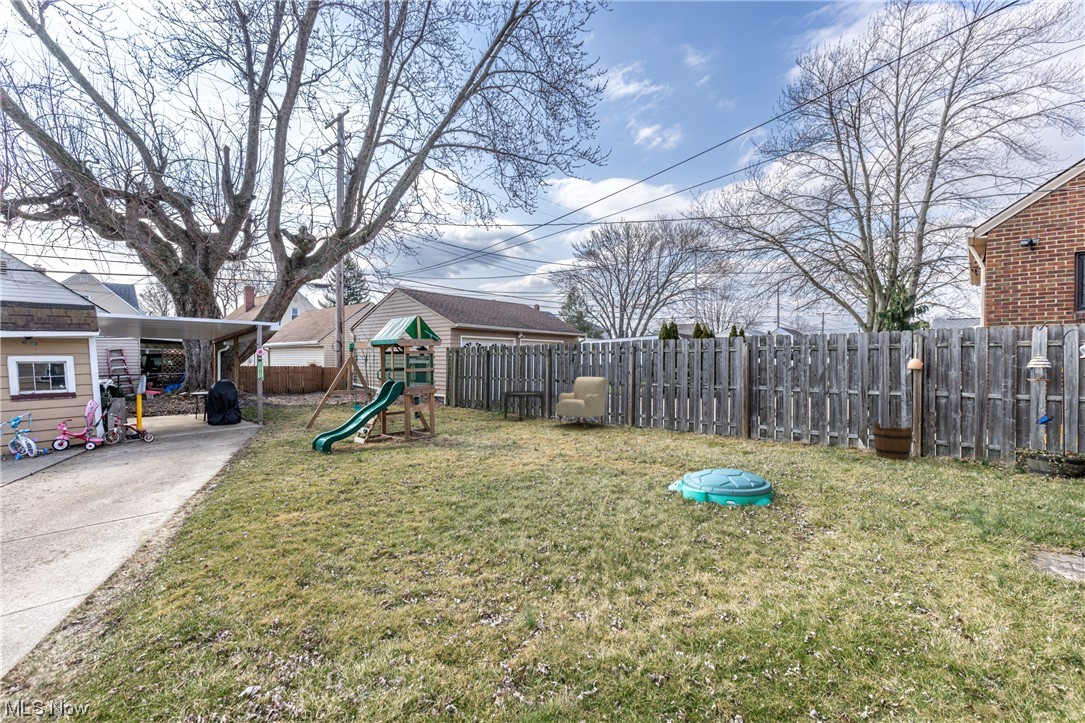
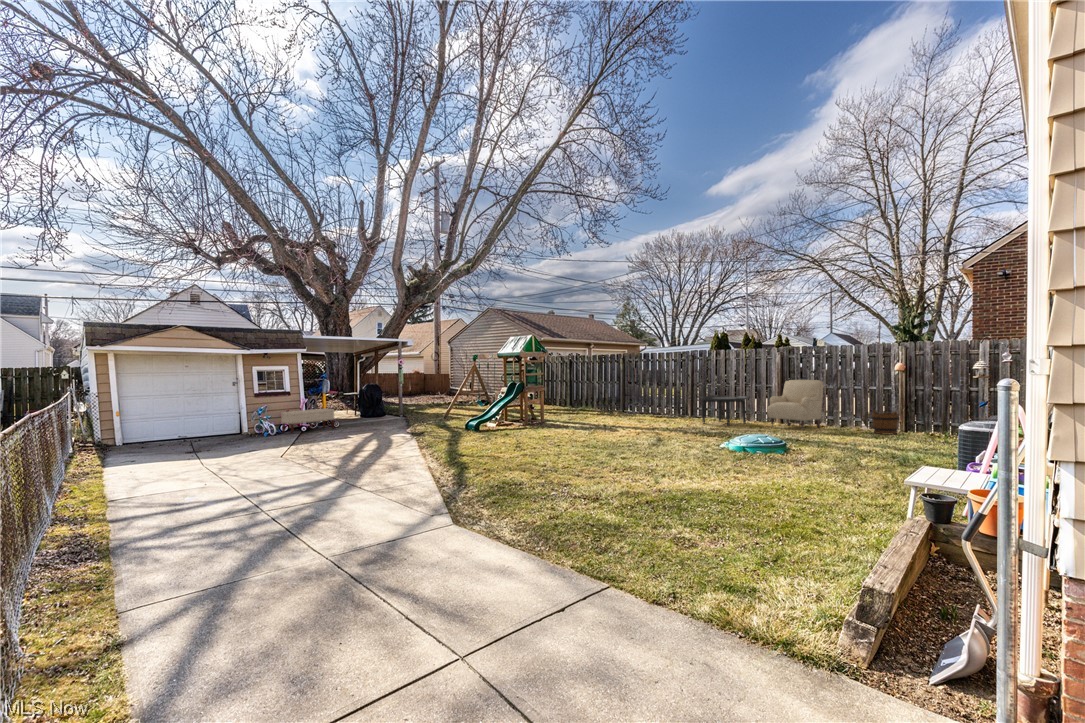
chair: present [556,377,608,427] -> present [767,380,824,430]
round table: present [503,391,545,421] -> present [701,396,747,426]
bench: none [50,416,148,456] -> present [281,408,334,434]

